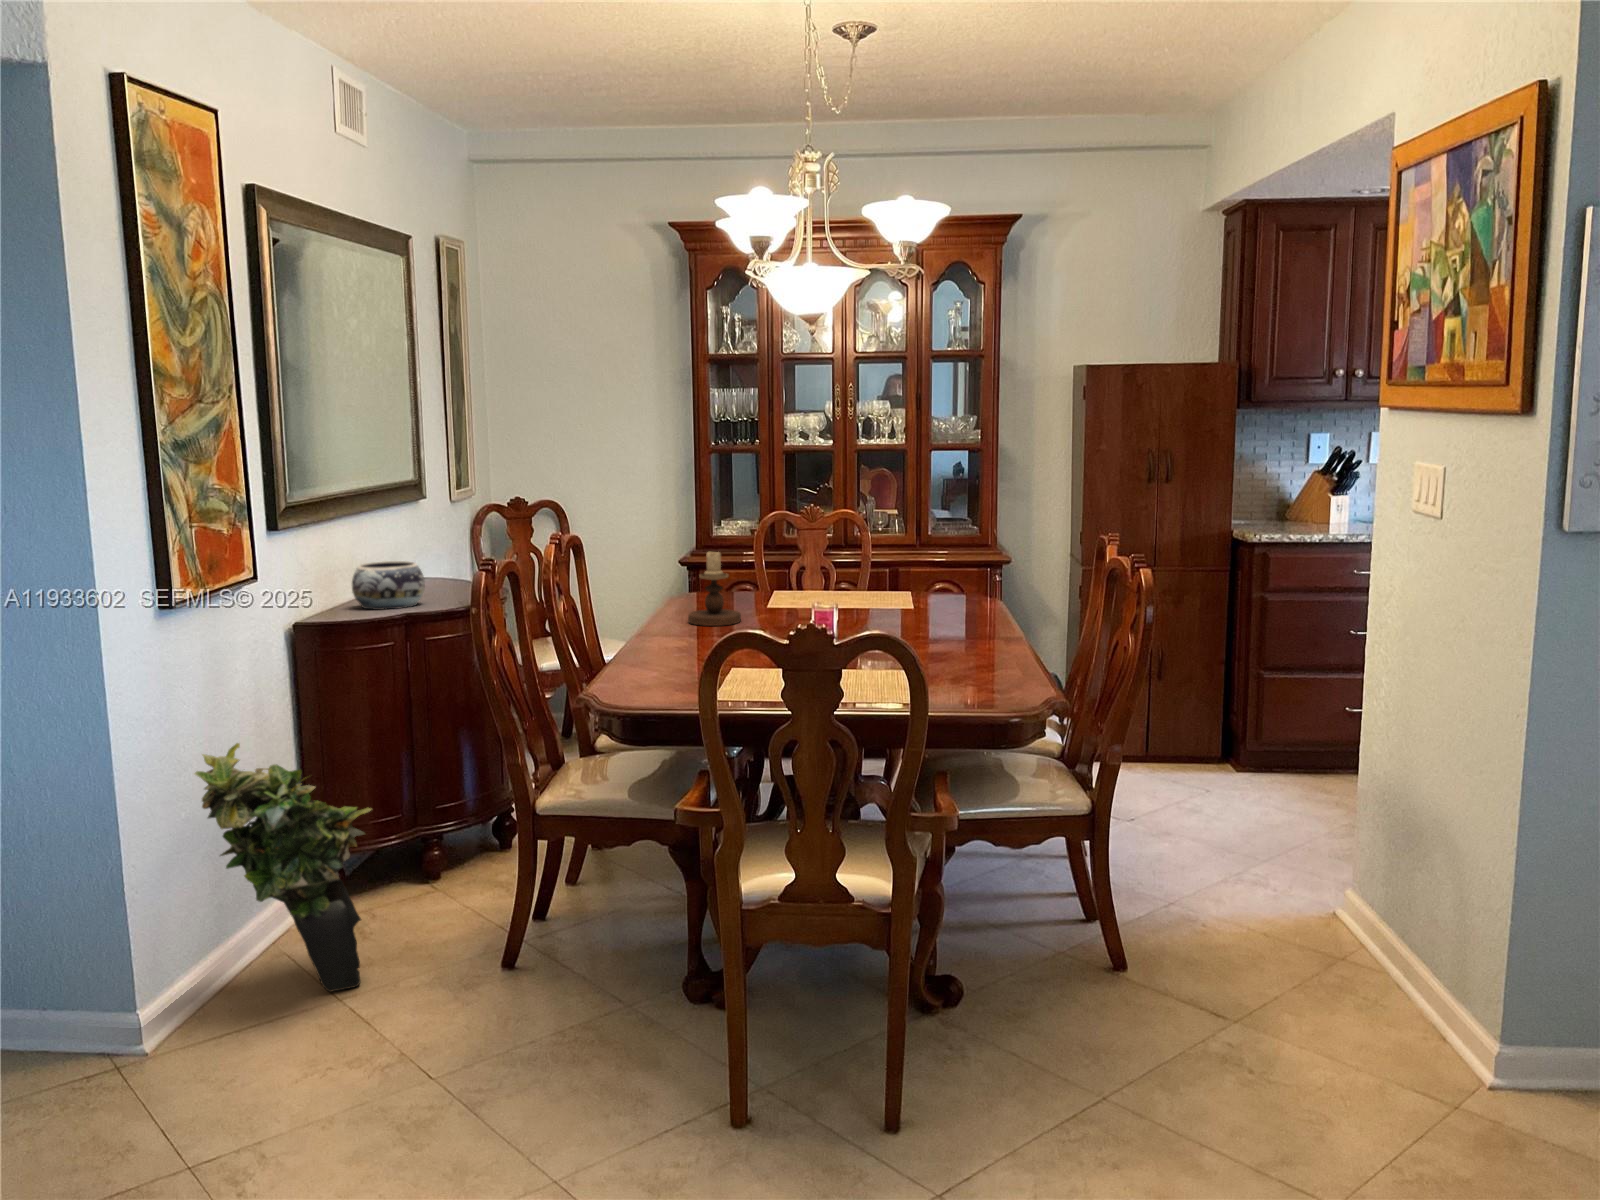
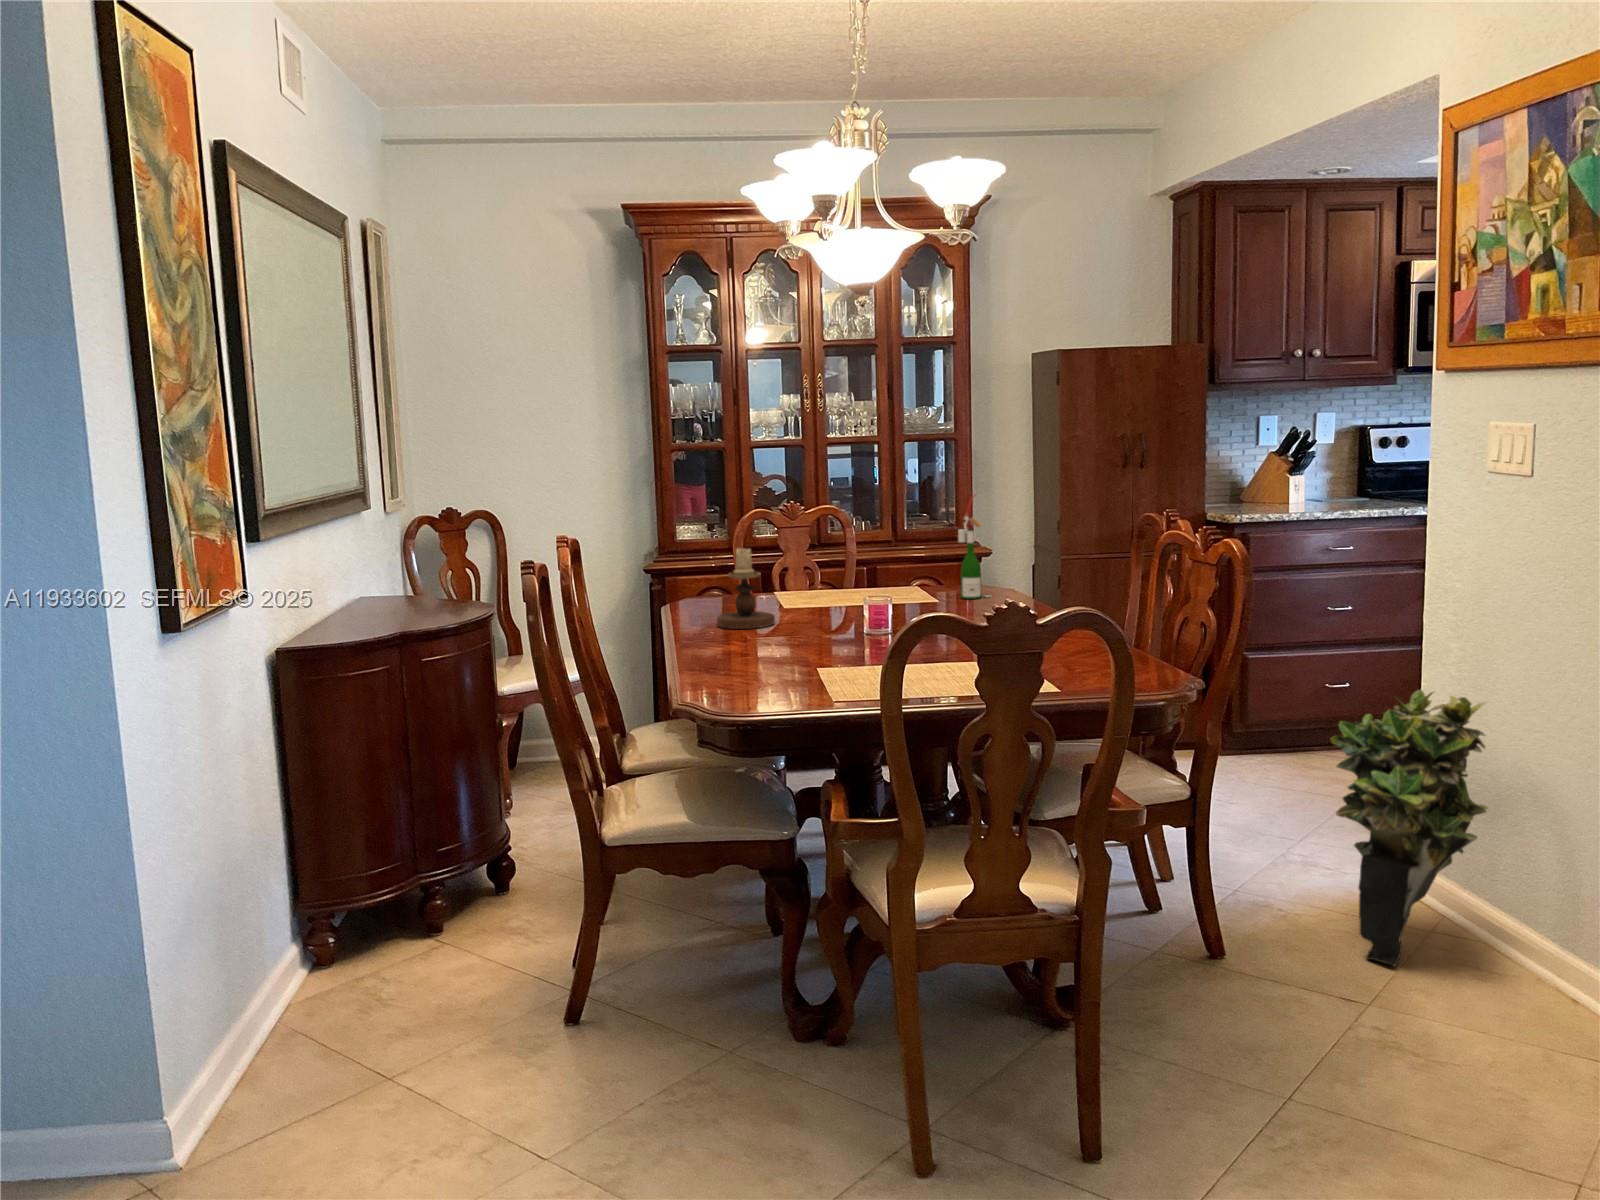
wine bottle: none [934,507,963,607] -> present [958,495,990,599]
decorative bowl: present [352,561,425,610] -> none [333,574,417,629]
potted plant: present [194,743,371,992] -> present [1331,690,1488,966]

